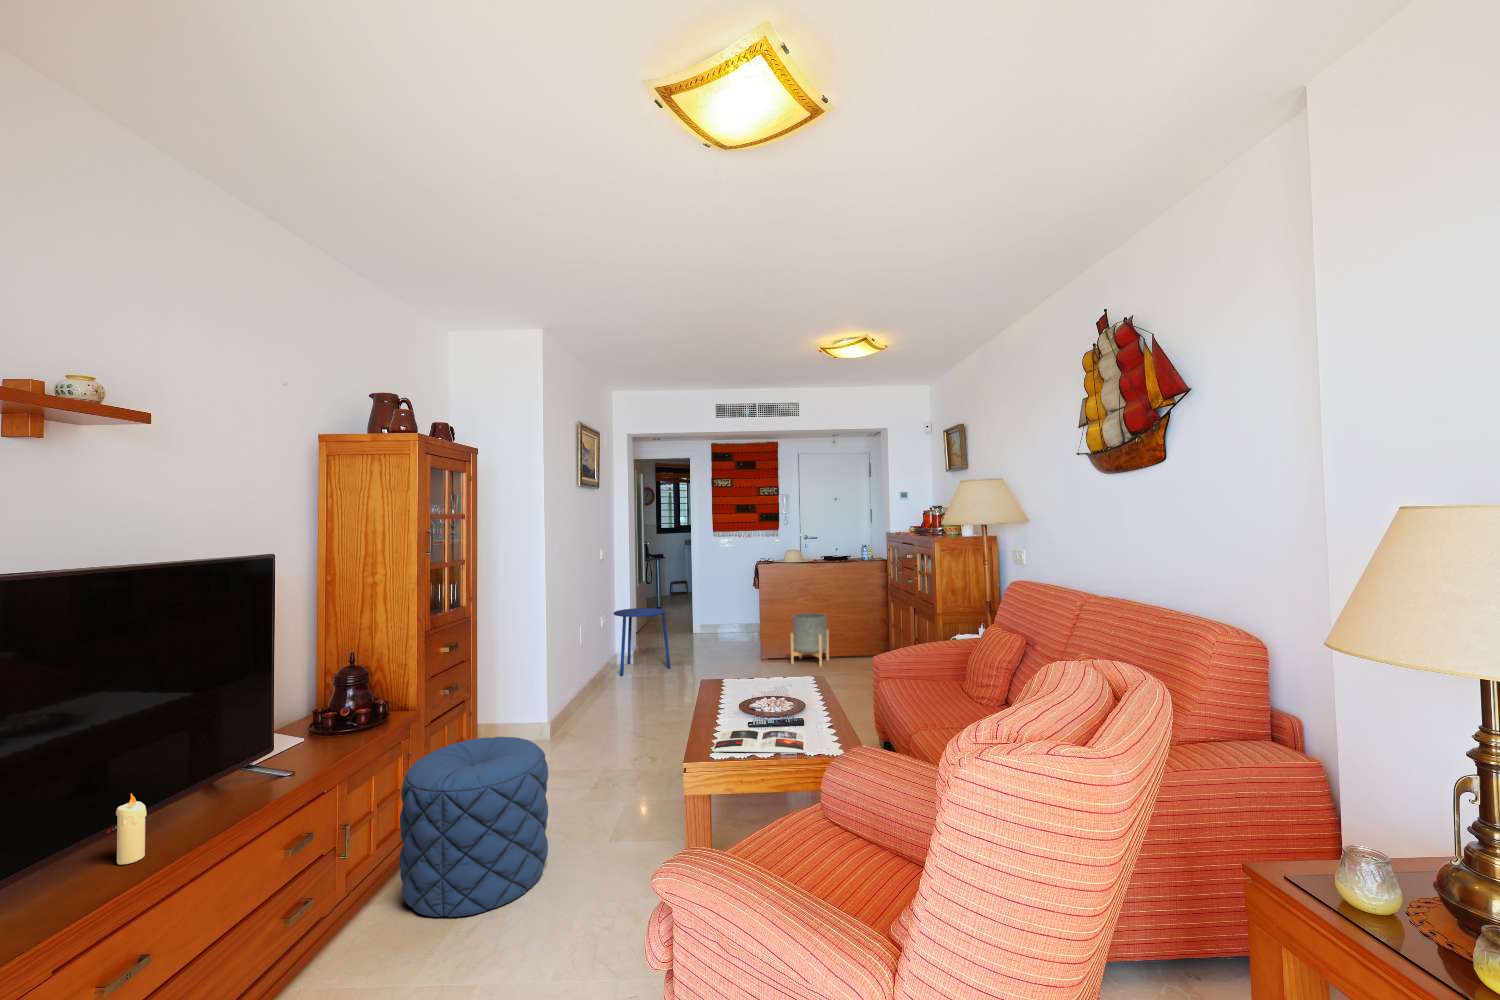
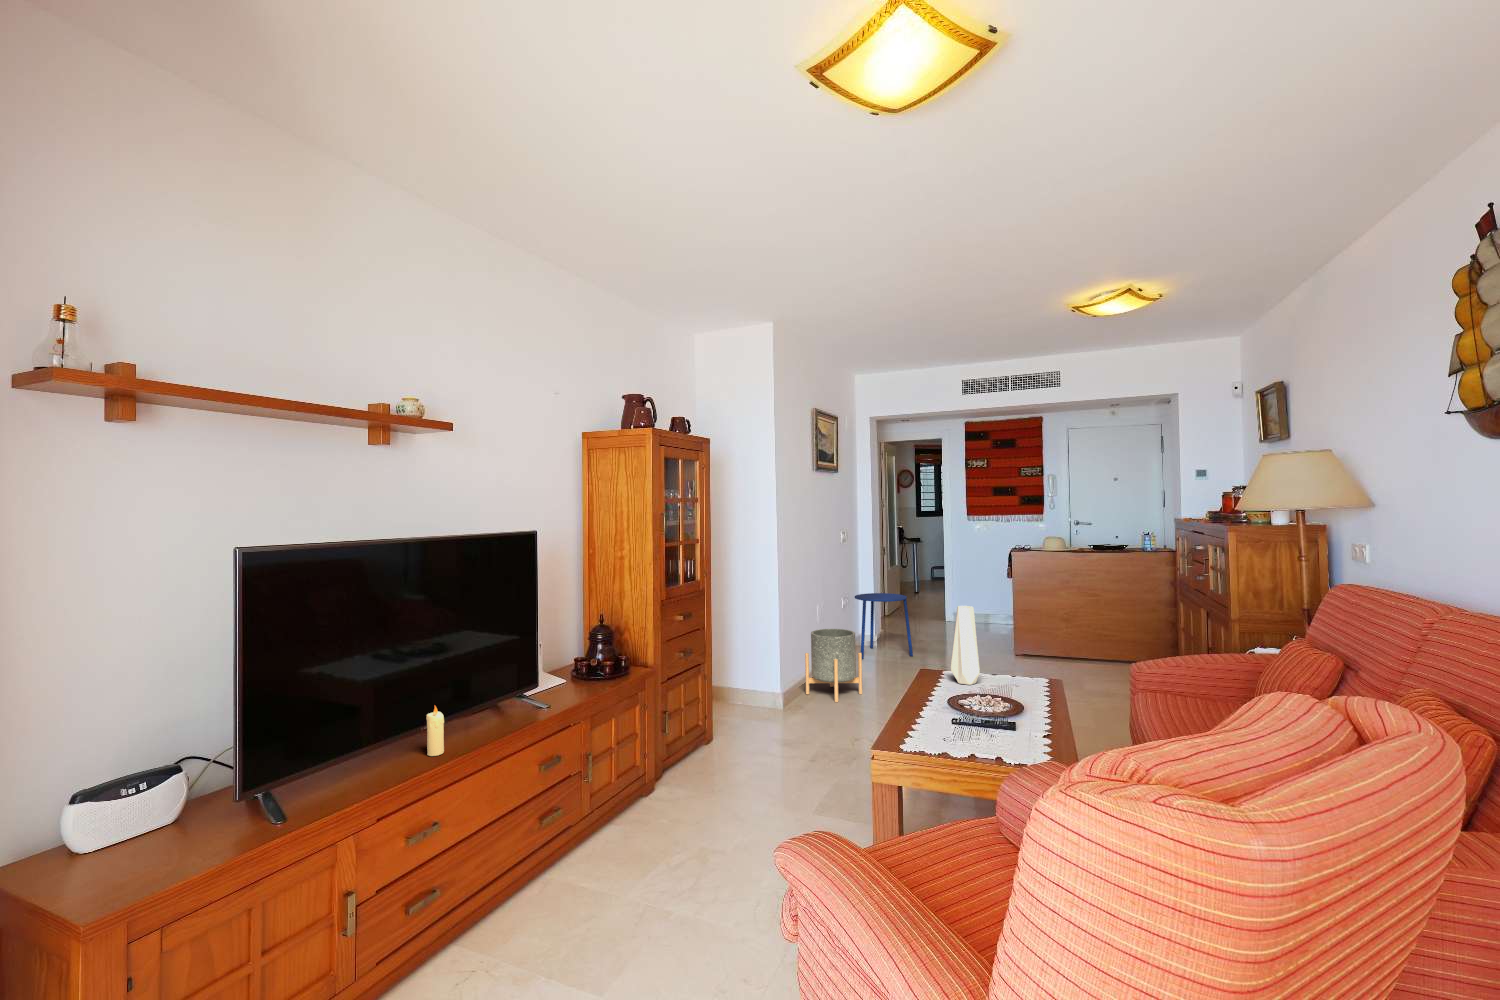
planter: present [791,613,829,667] -> present [805,629,862,702]
vase: none [737,616,763,690] -> present [951,606,980,685]
magazine: present [713,728,806,753] -> none [900,721,1011,757]
pouf: present [399,737,548,917] -> none [634,700,754,853]

